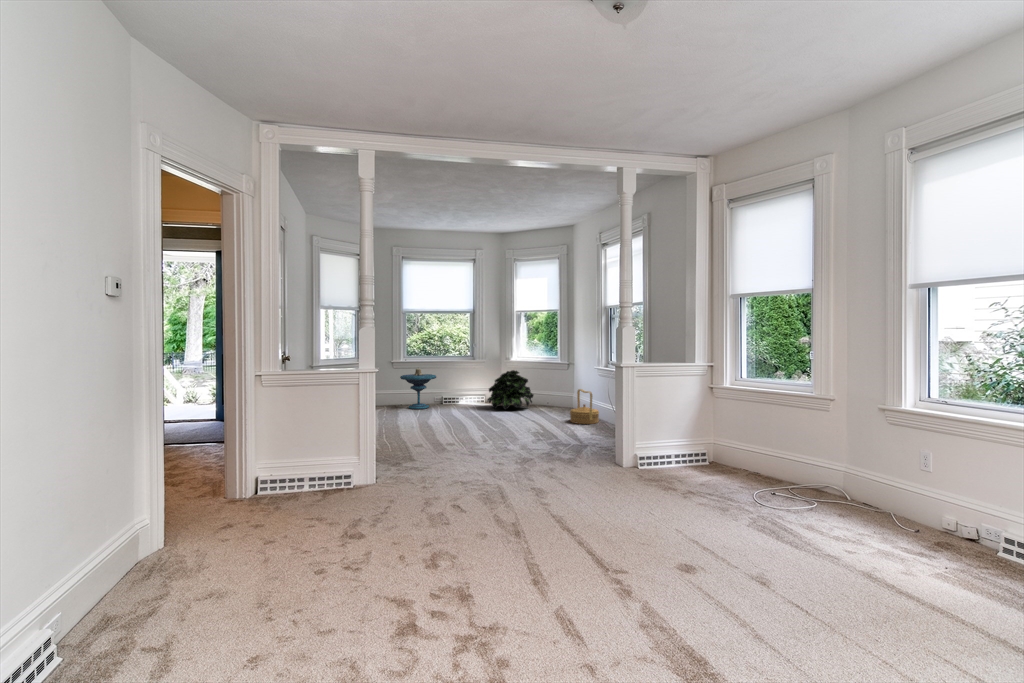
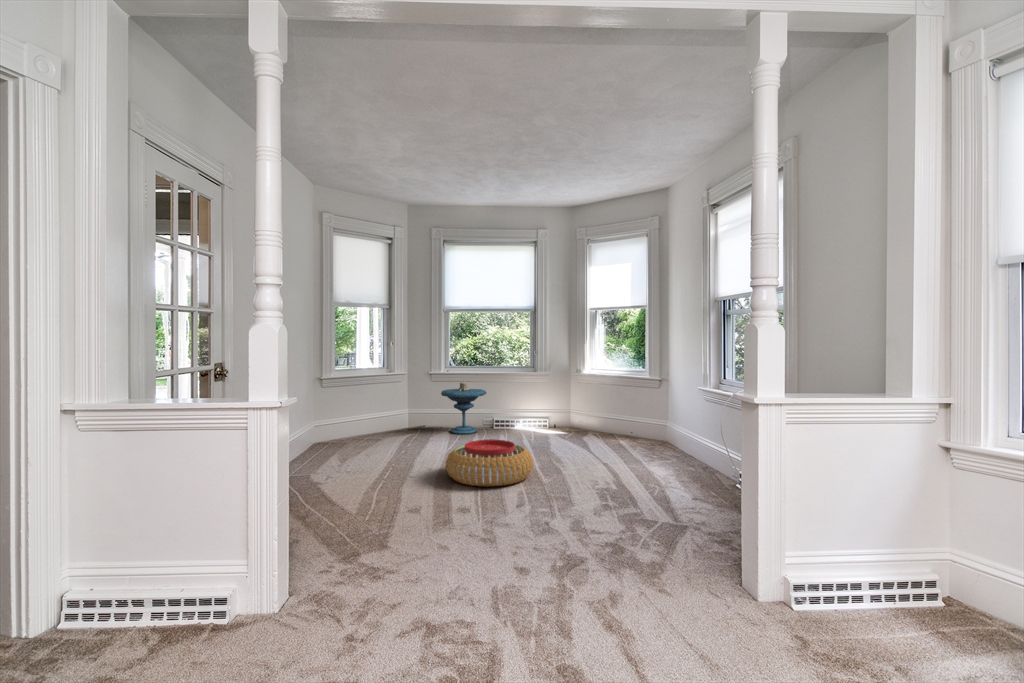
potted plant: present [488,370,533,409] -> none [550,387,613,440]
woven basket: present [570,389,599,424] -> none [660,419,705,474]
pouf: none [426,406,487,435] -> present [446,439,534,487]

